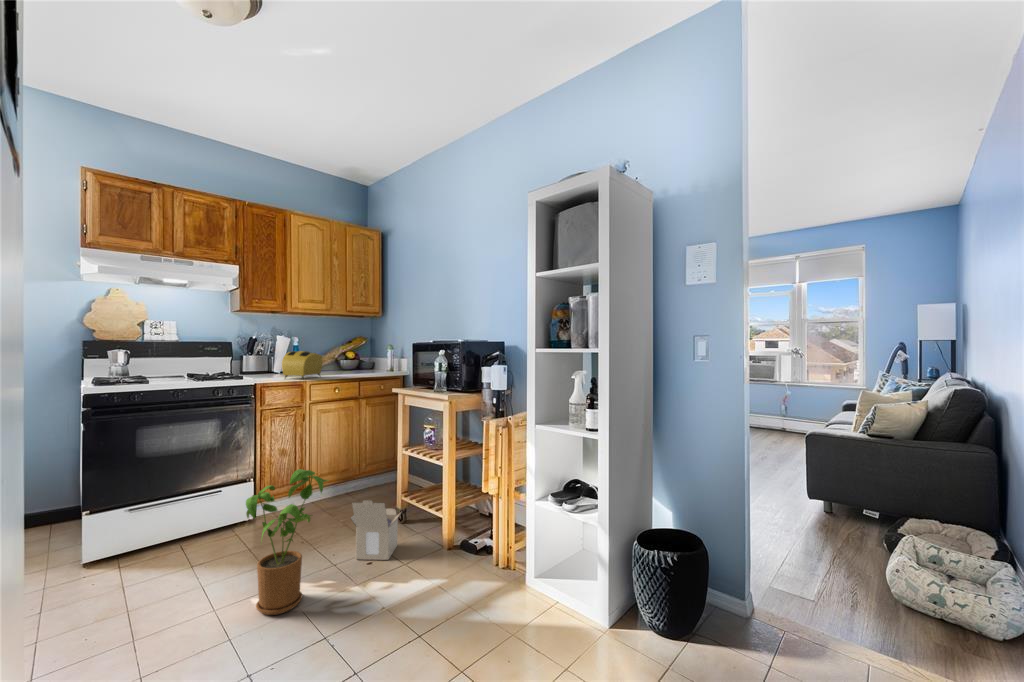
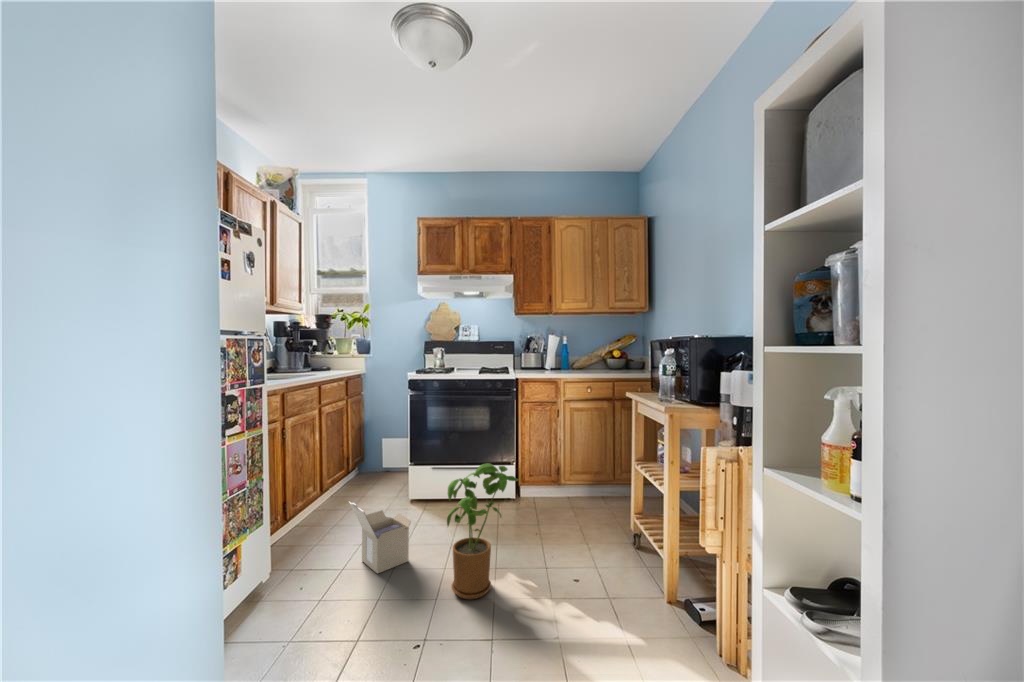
toaster: present [282,351,323,378] -> none [539,349,577,376]
cardboard box: present [351,500,401,560] -> present [349,502,411,573]

